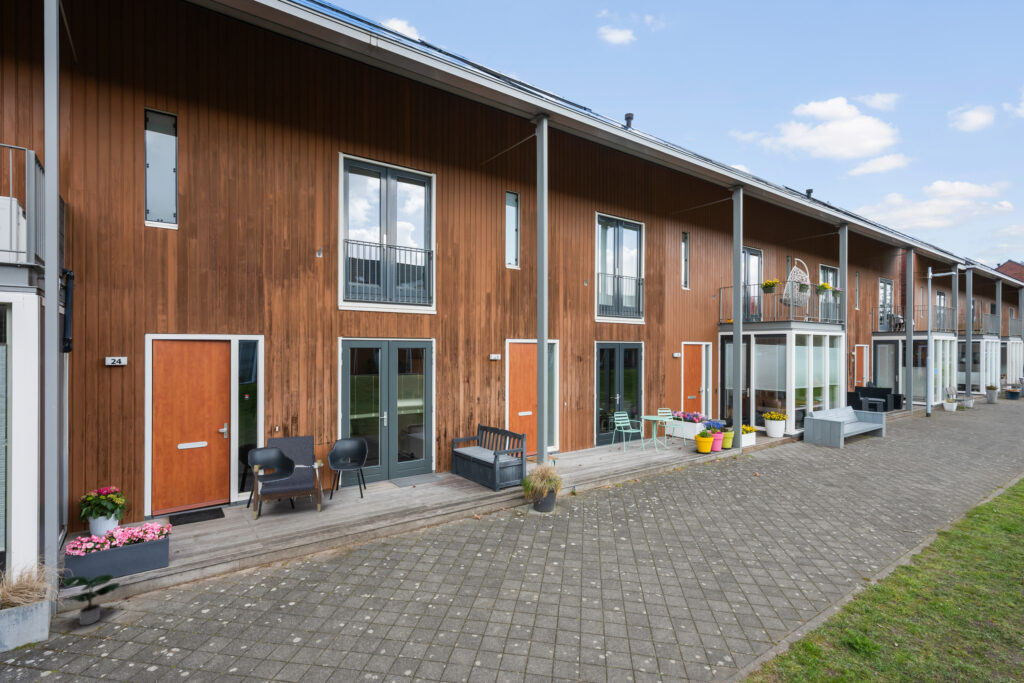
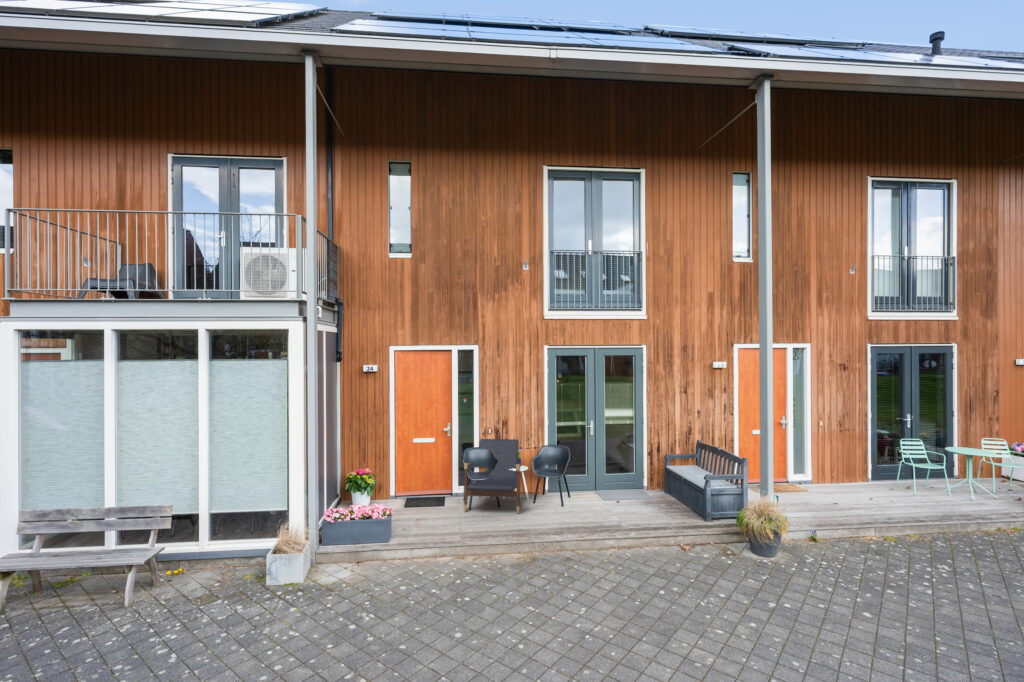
potted plant: present [62,574,119,625] -> none [319,537,355,576]

